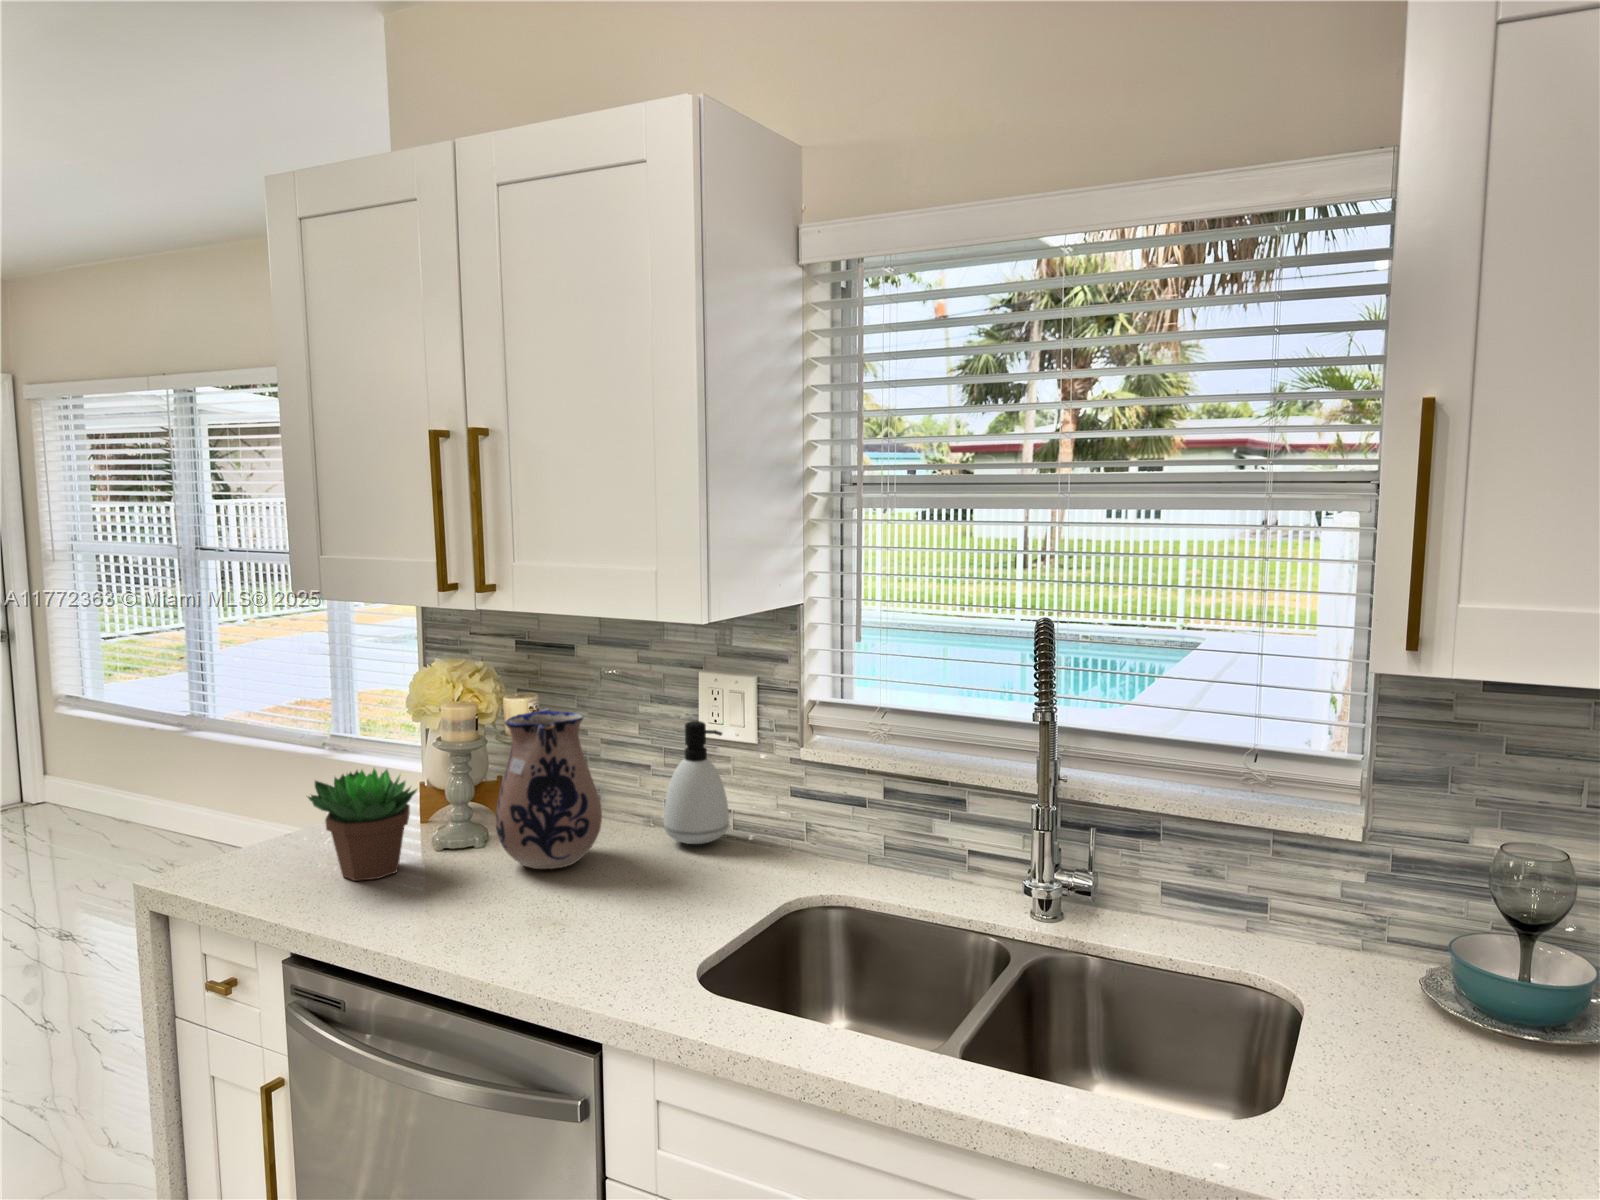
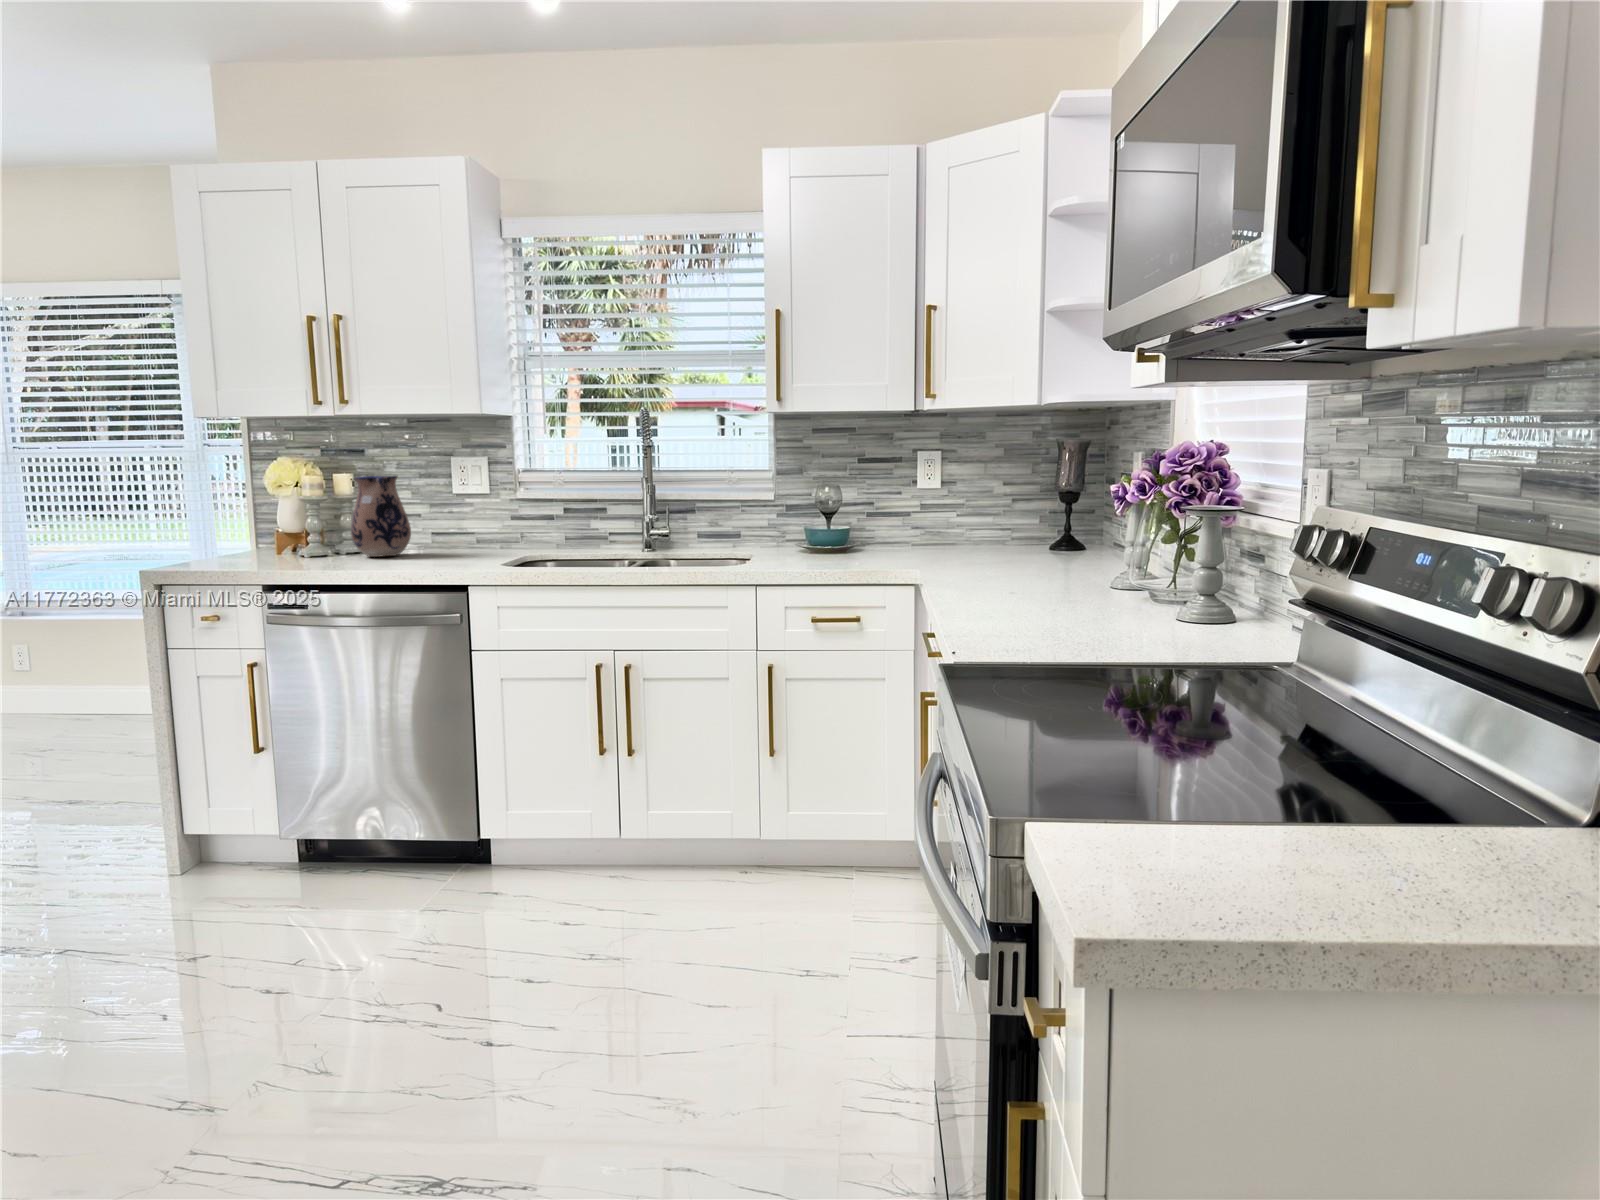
soap dispenser: present [664,721,729,844] -> none [439,483,476,549]
succulent plant: present [308,769,417,881] -> none [243,504,308,564]

